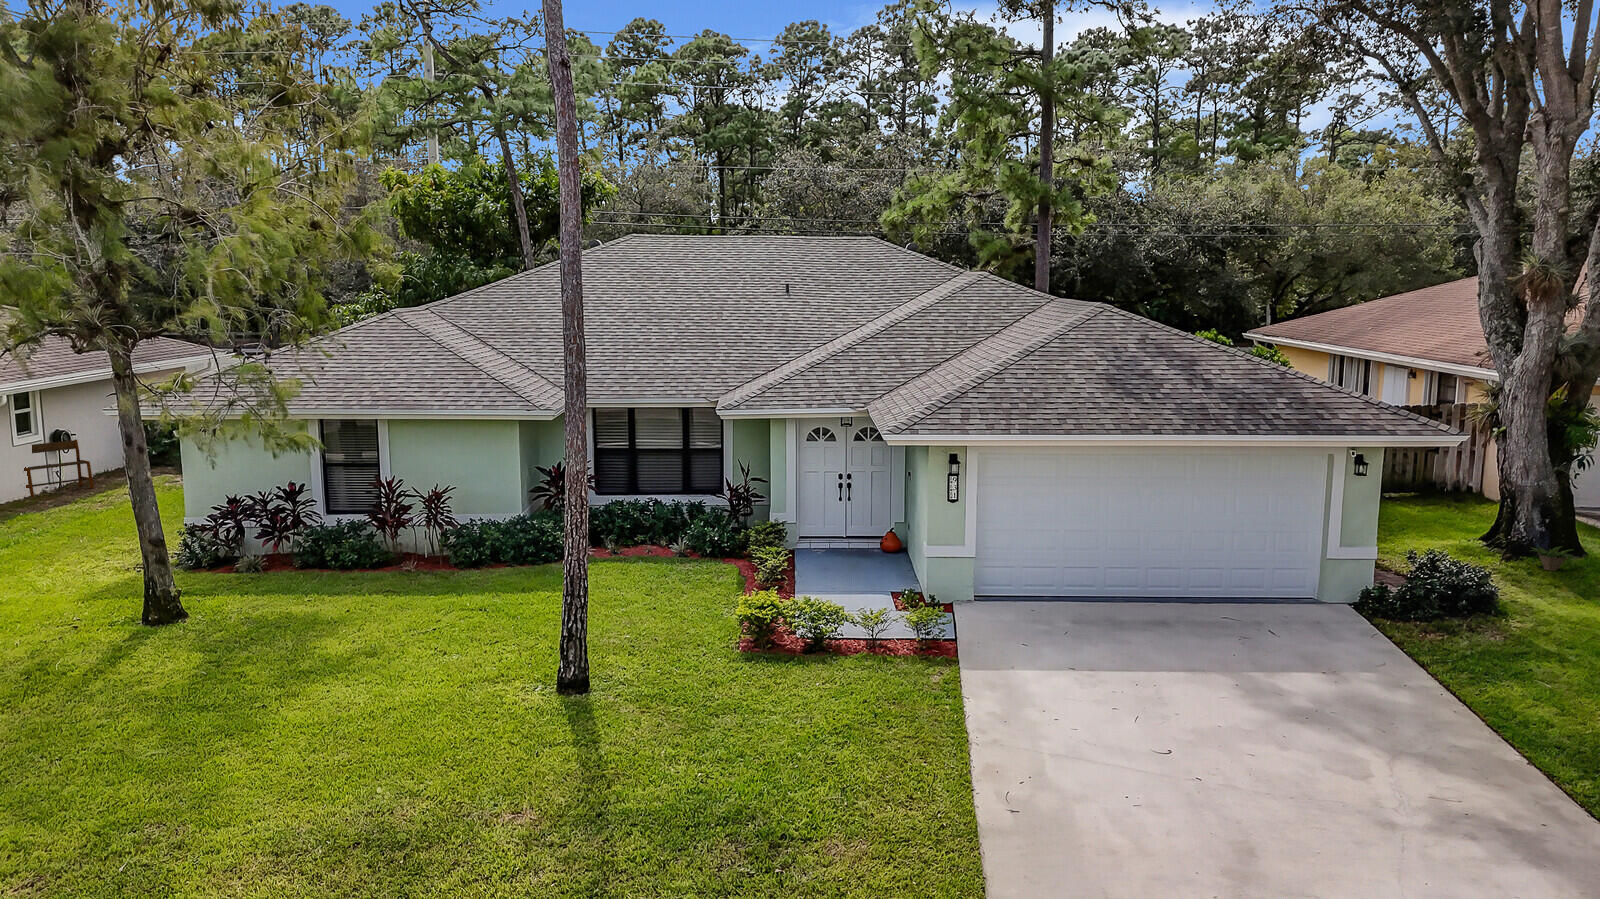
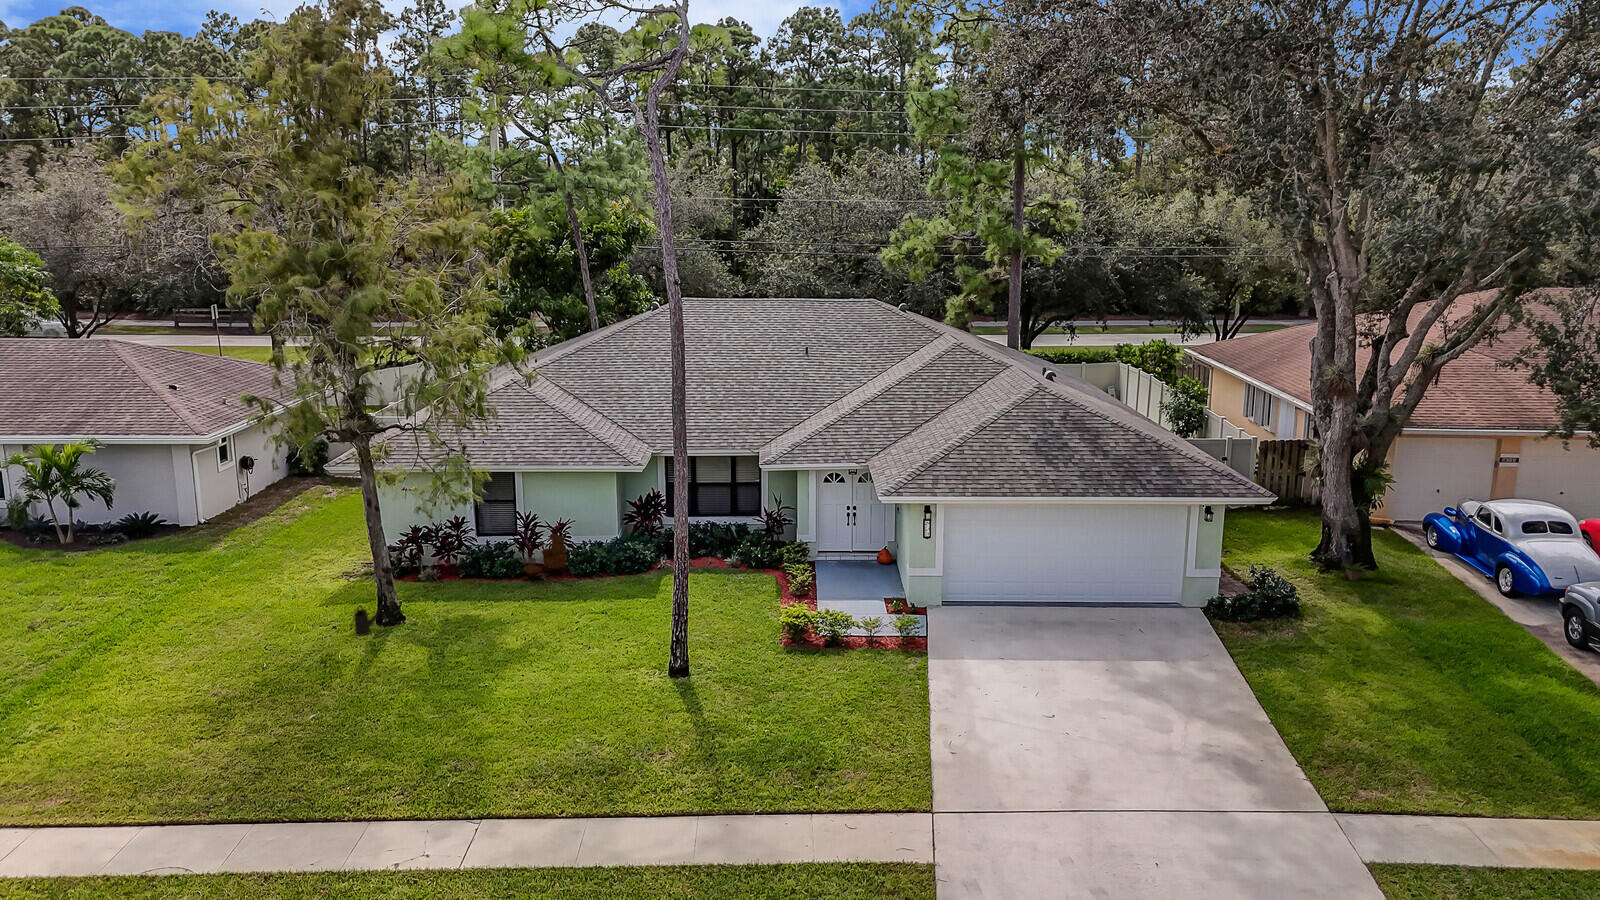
bench: present [24,440,94,497] -> none [223,465,277,511]
lounge chair: none [380,508,446,574] -> present [523,534,567,583]
watering can: none [91,591,149,638] -> present [350,604,382,636]

